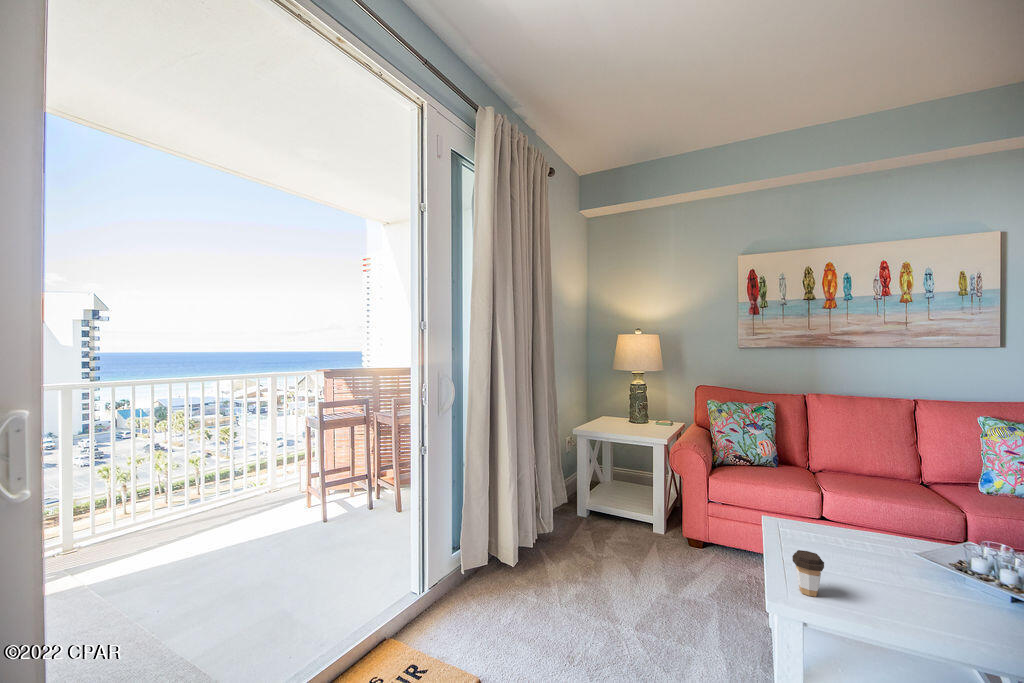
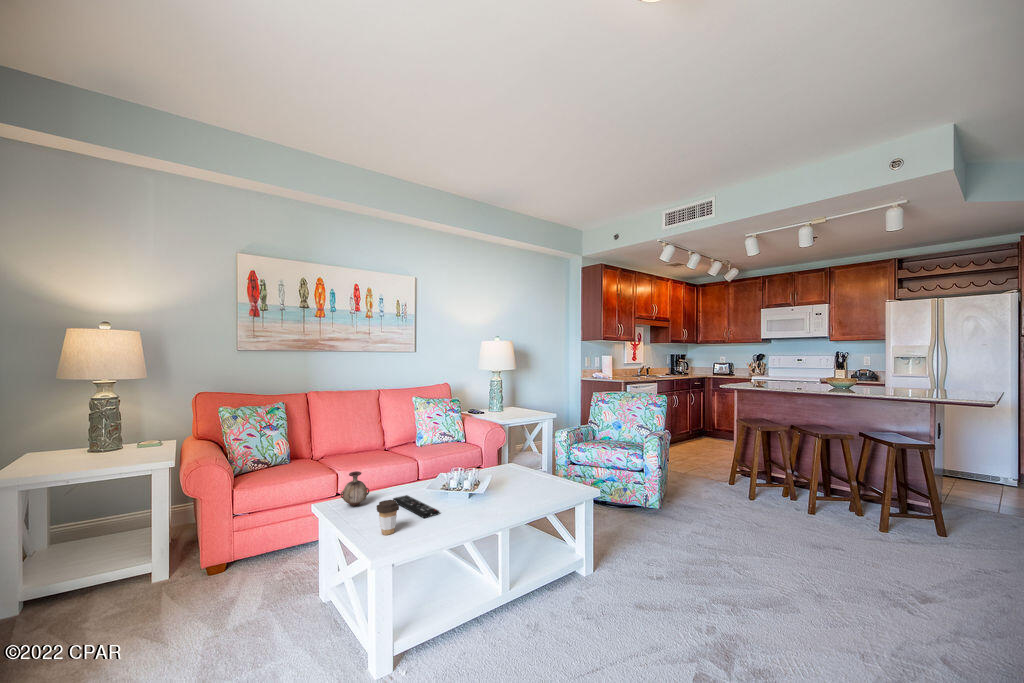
vase: none [786,500,825,541] -> present [341,471,369,506]
remote control: none [857,553,911,608] -> present [393,495,439,518]

